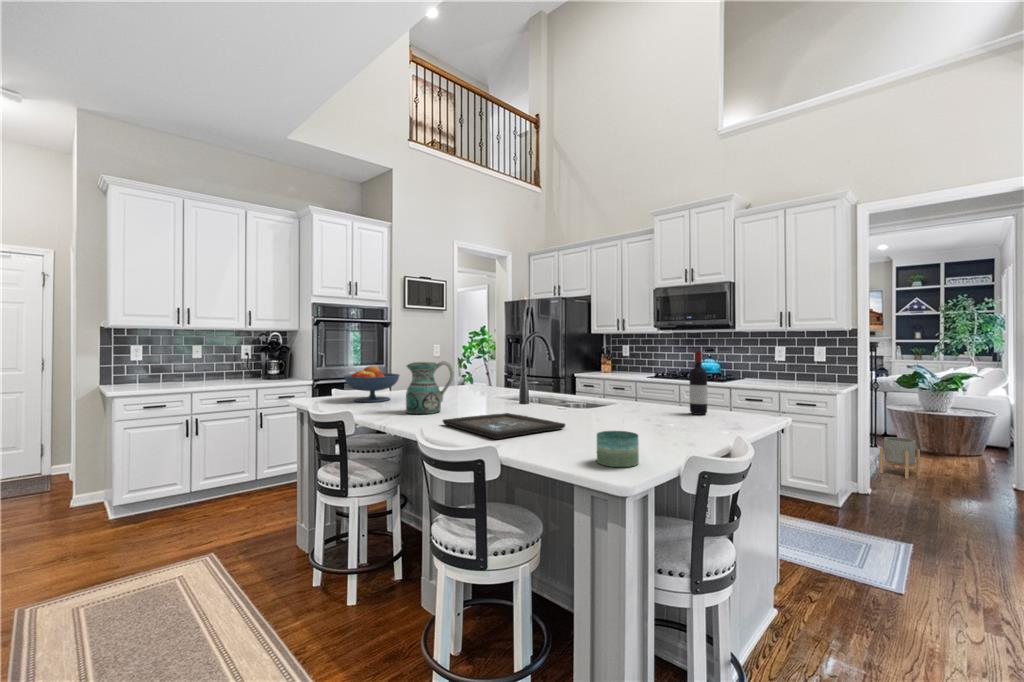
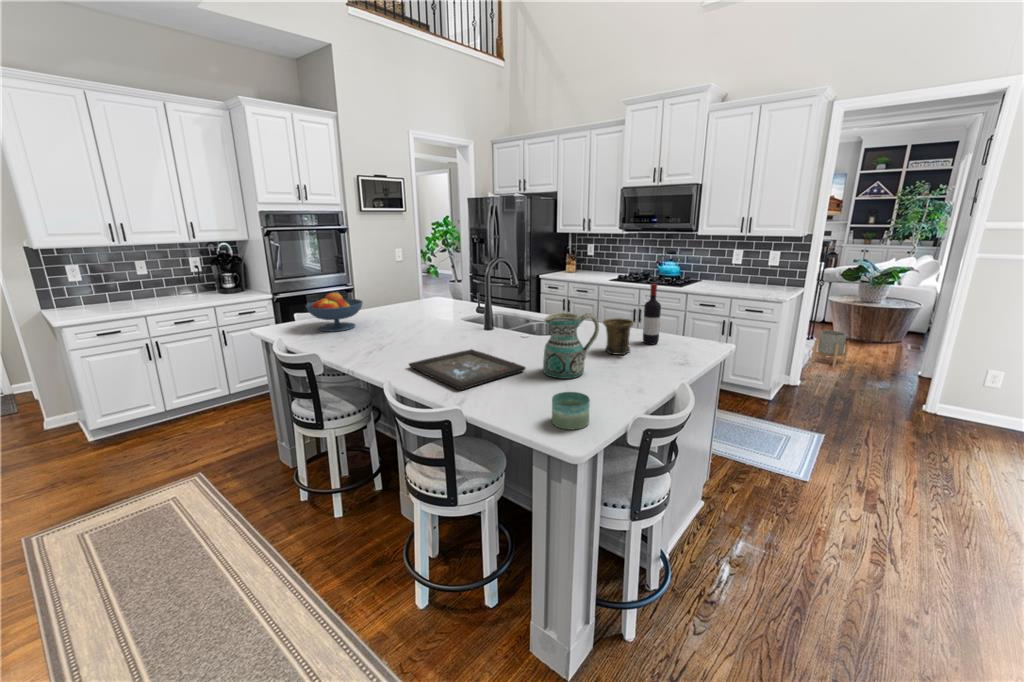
ceramic pitcher: present [406,361,454,414] -> present [543,313,599,379]
mug: none [646,384,680,420] -> present [603,318,634,355]

